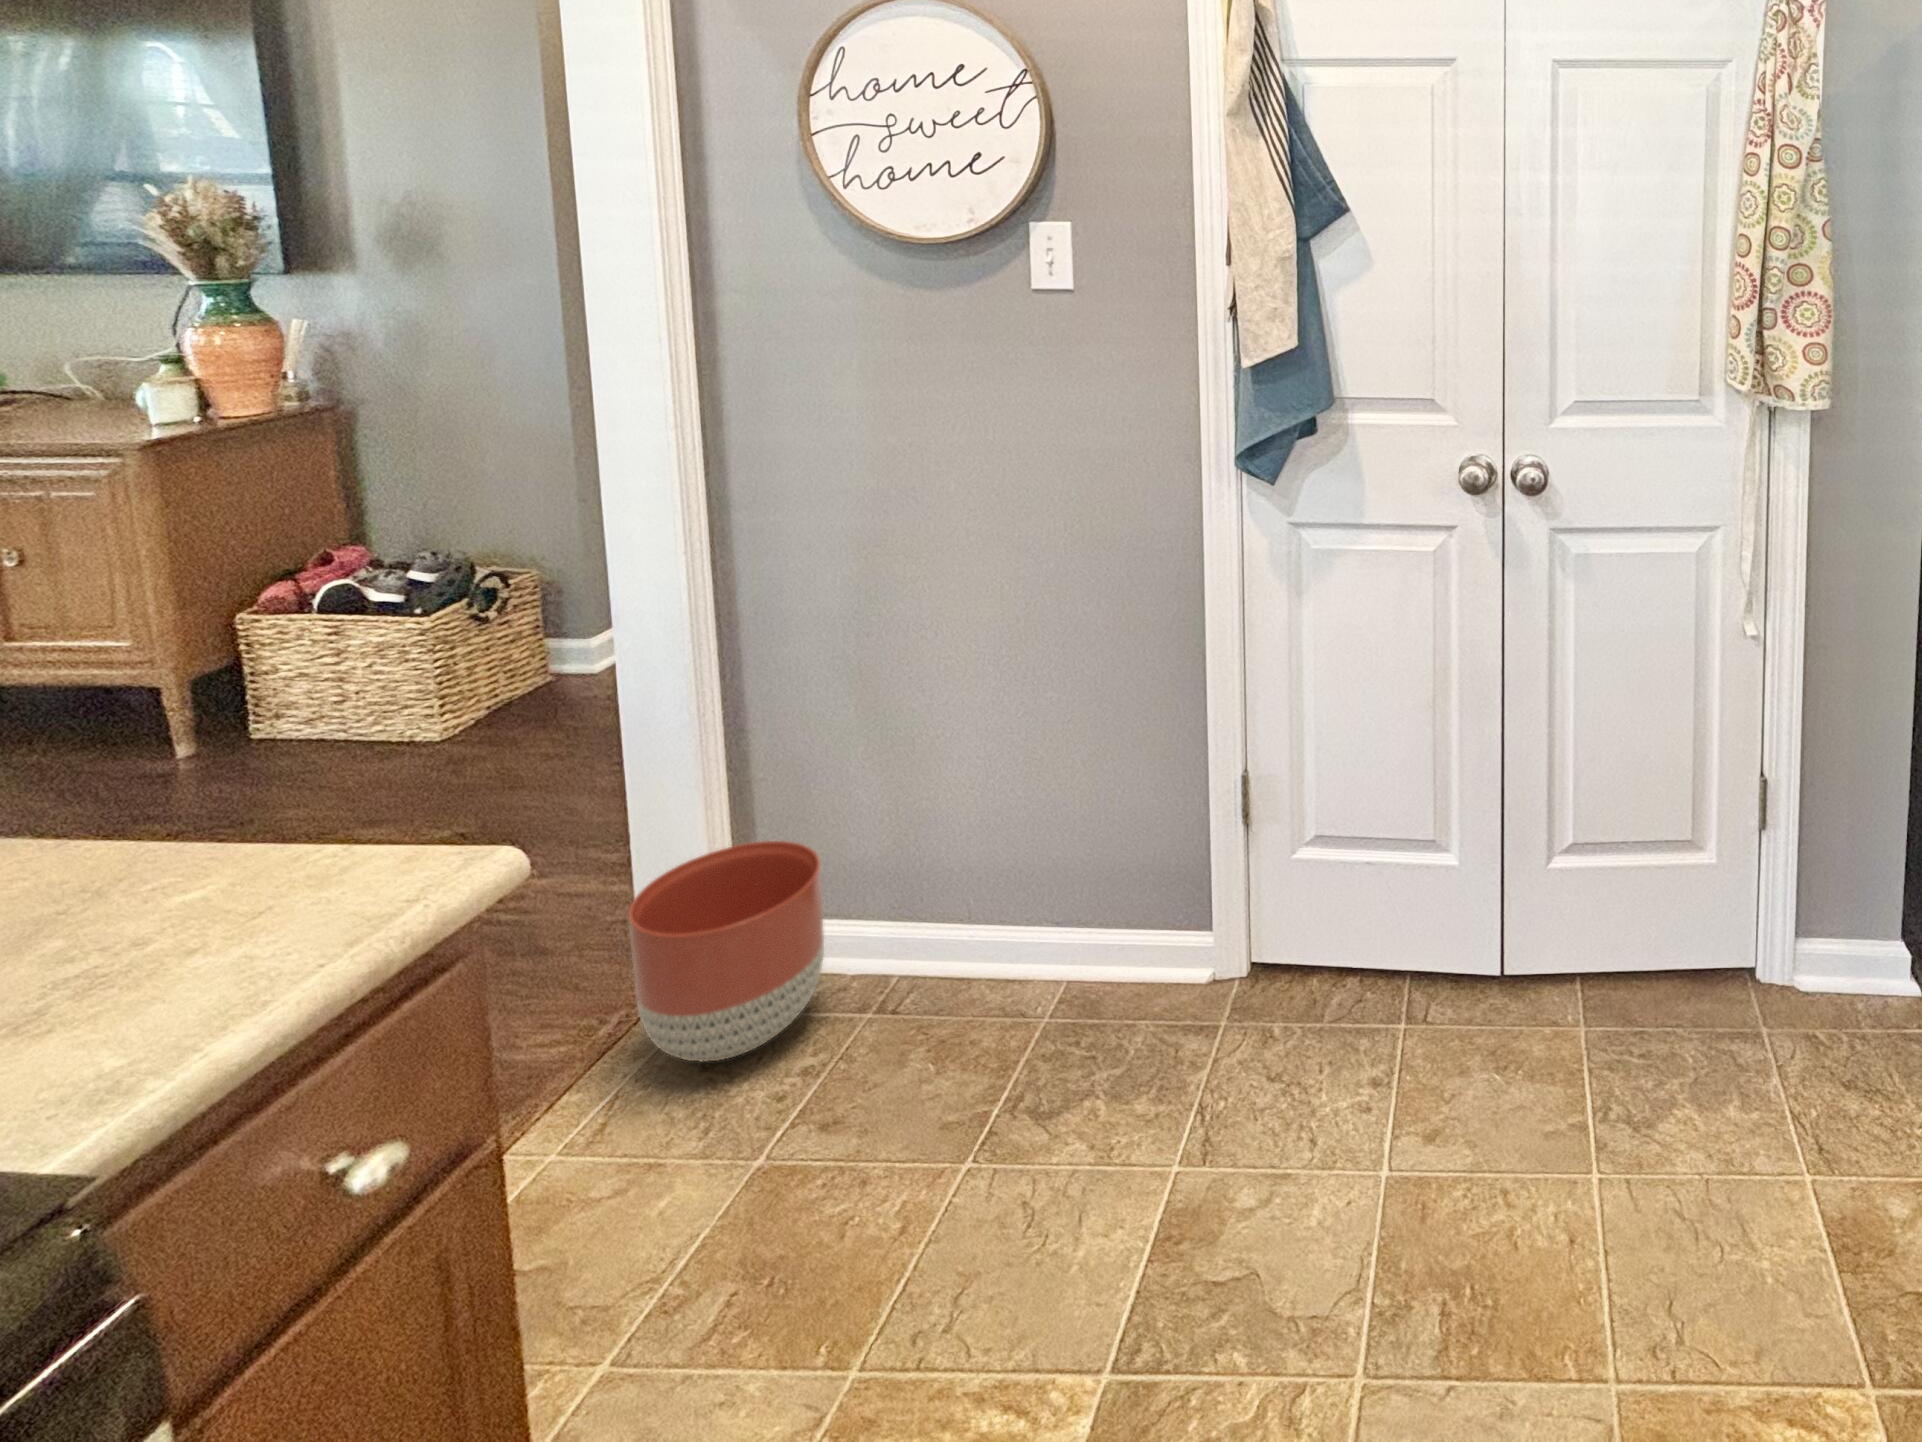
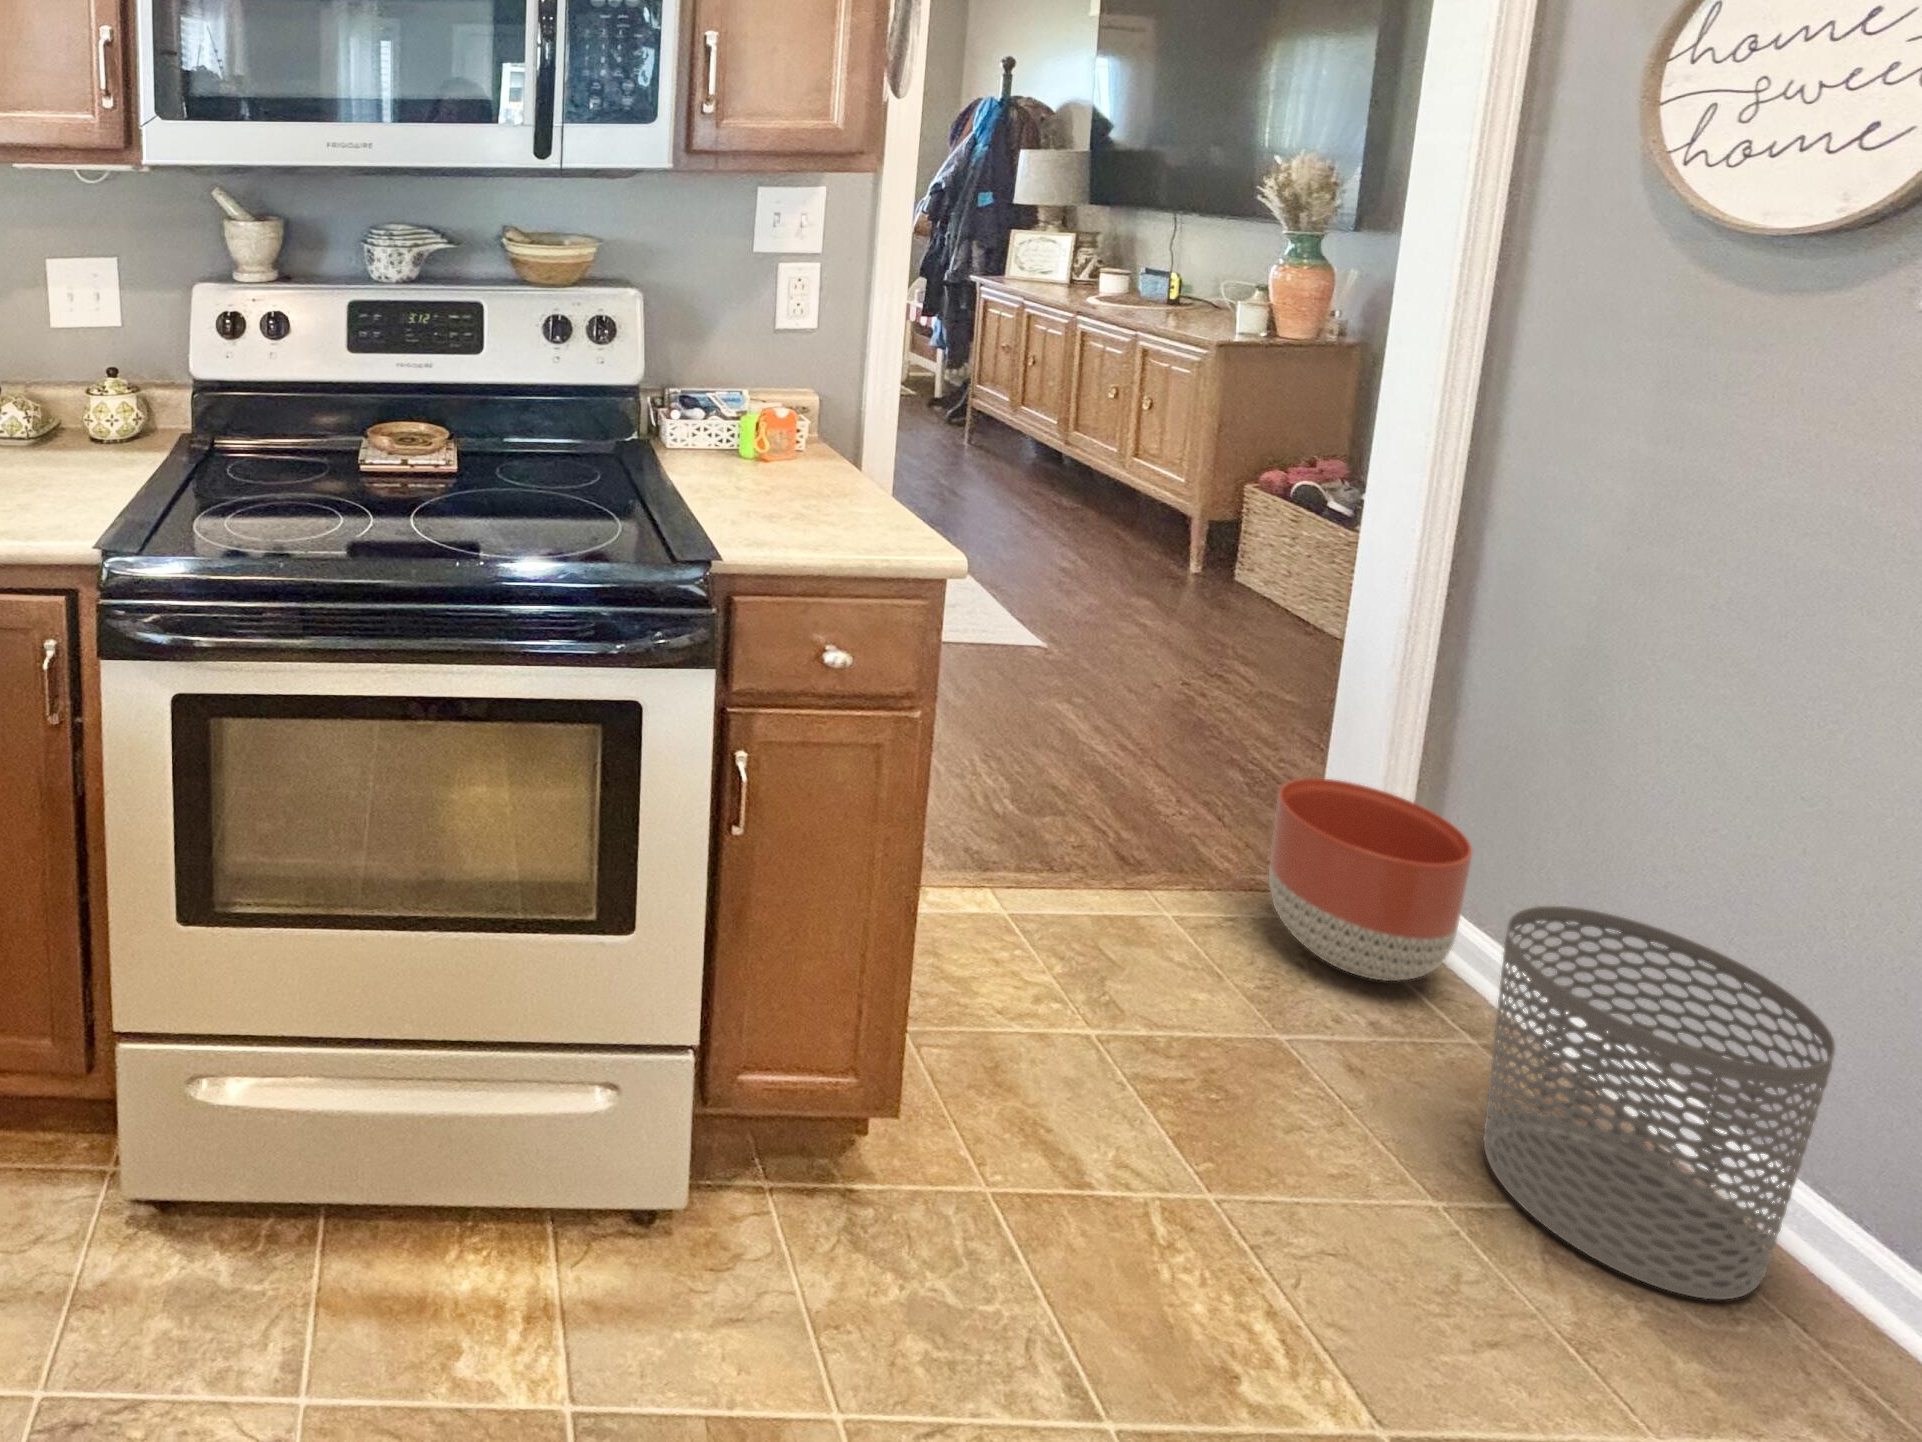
waste bin: none [923,799,1121,1102] -> present [1483,906,1835,1299]

